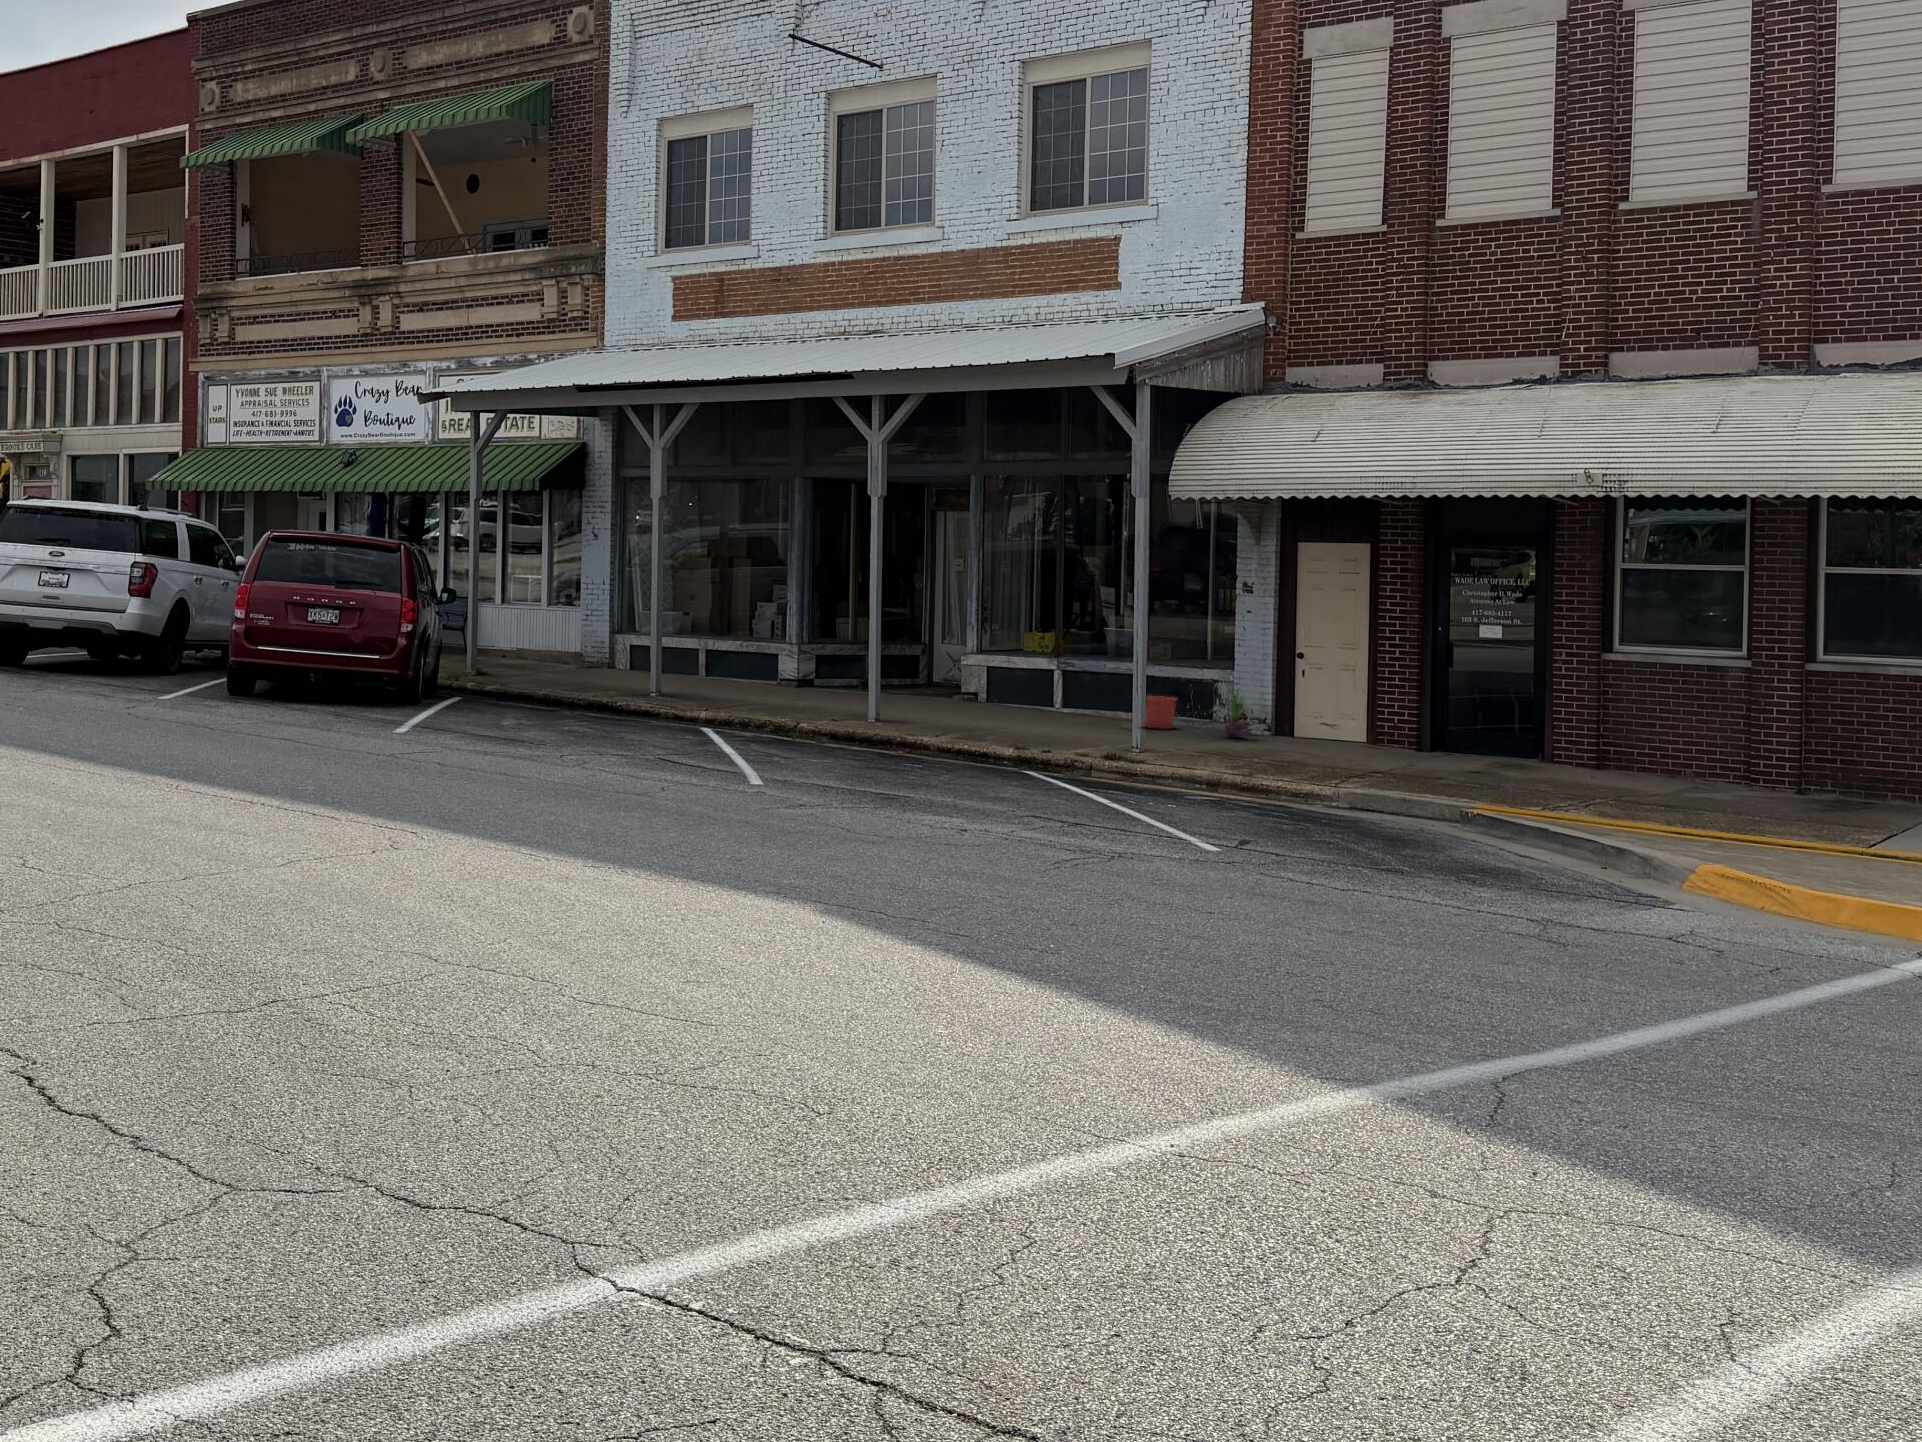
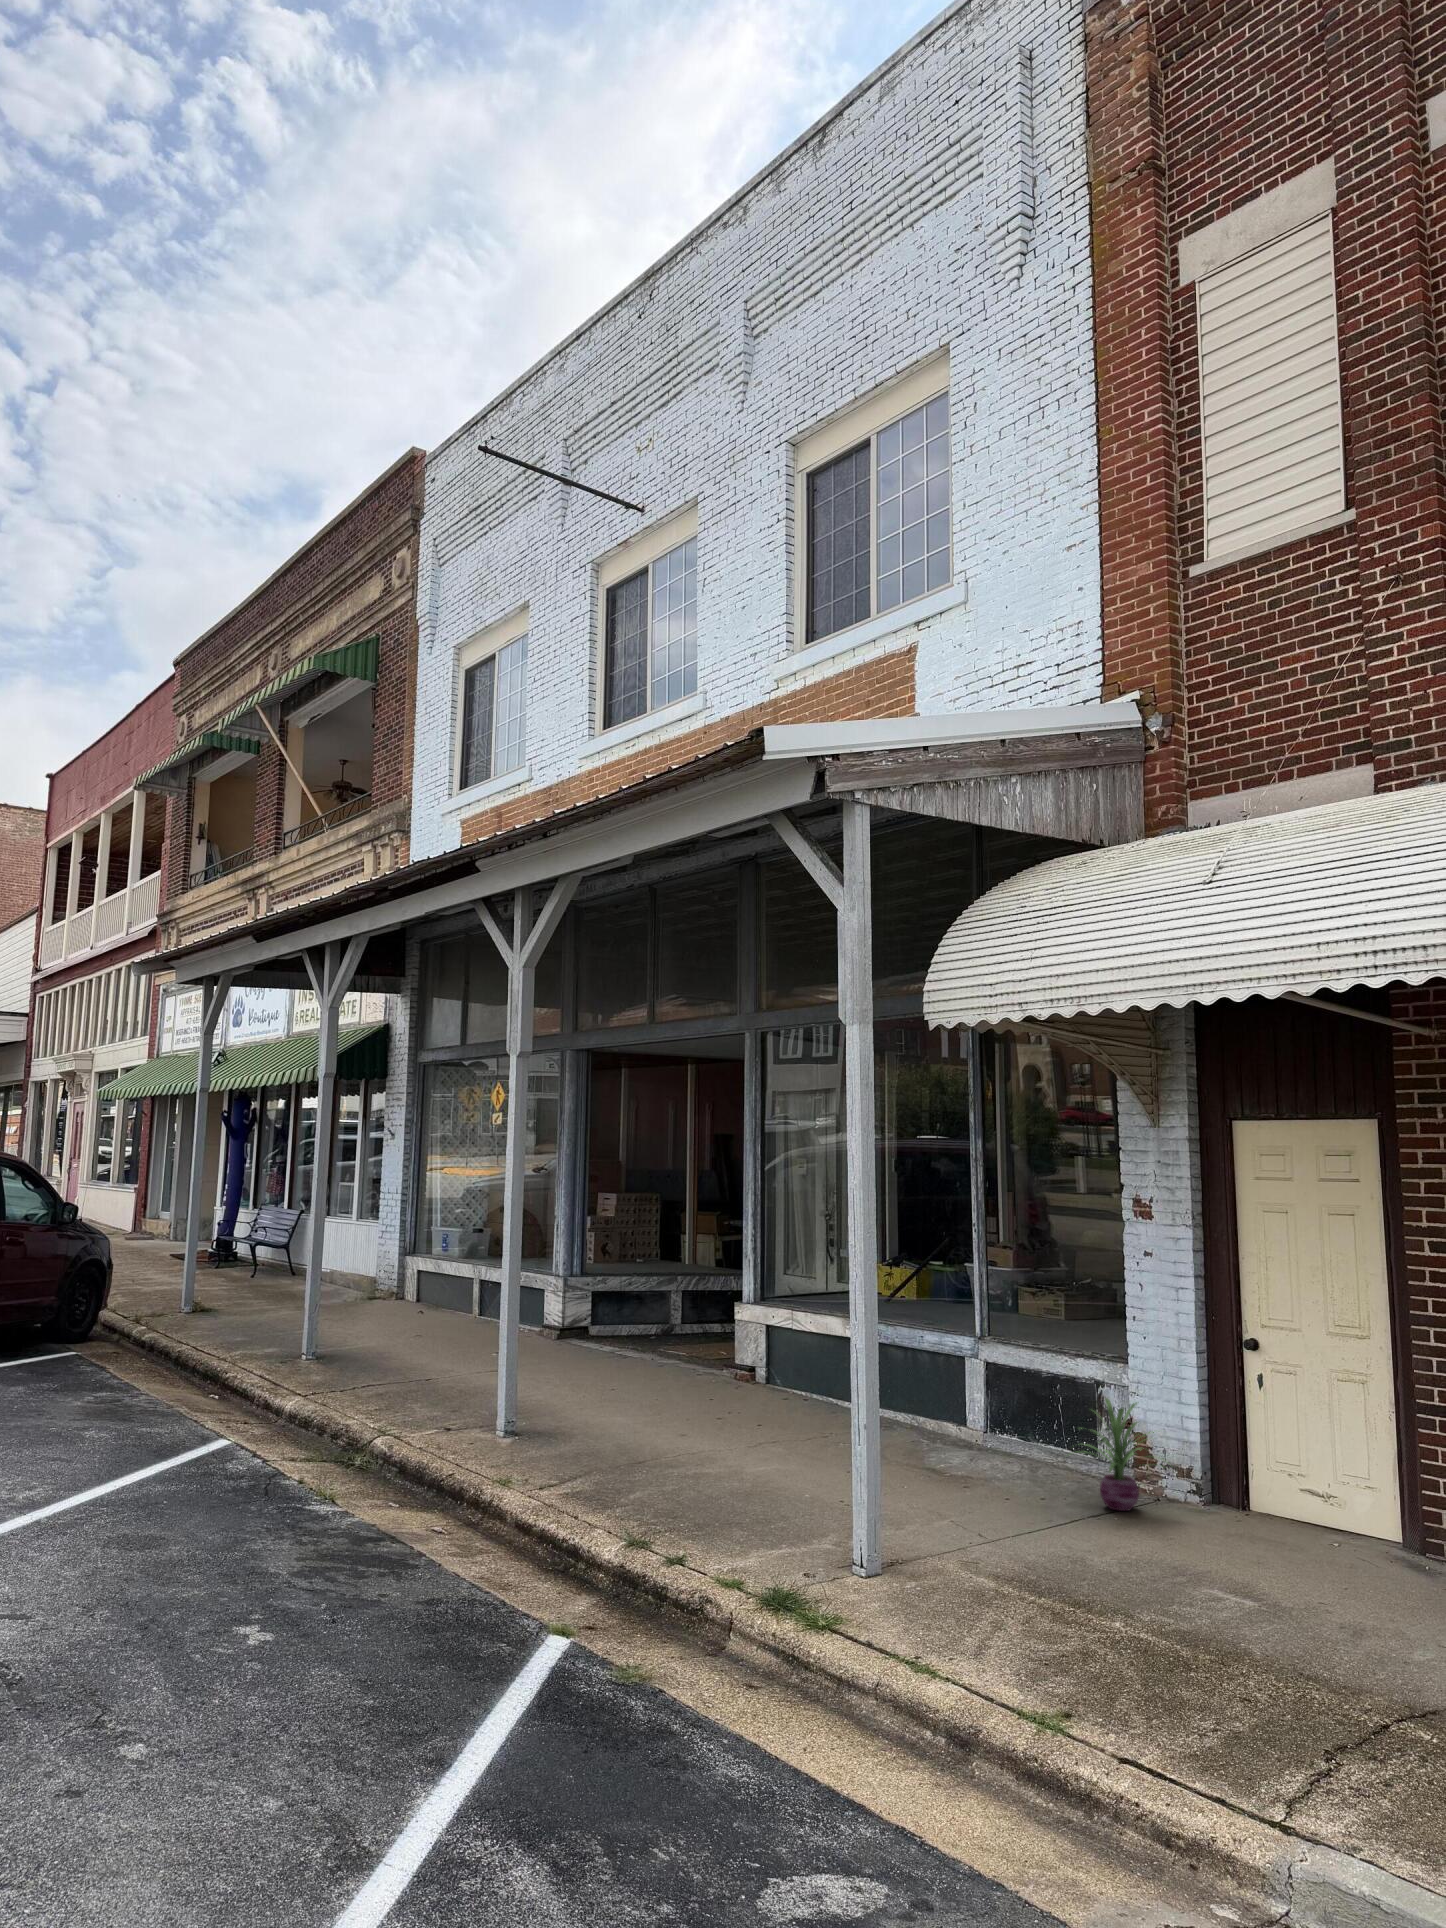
bucket: present [1144,696,1177,729] -> none [961,1402,1028,1468]

